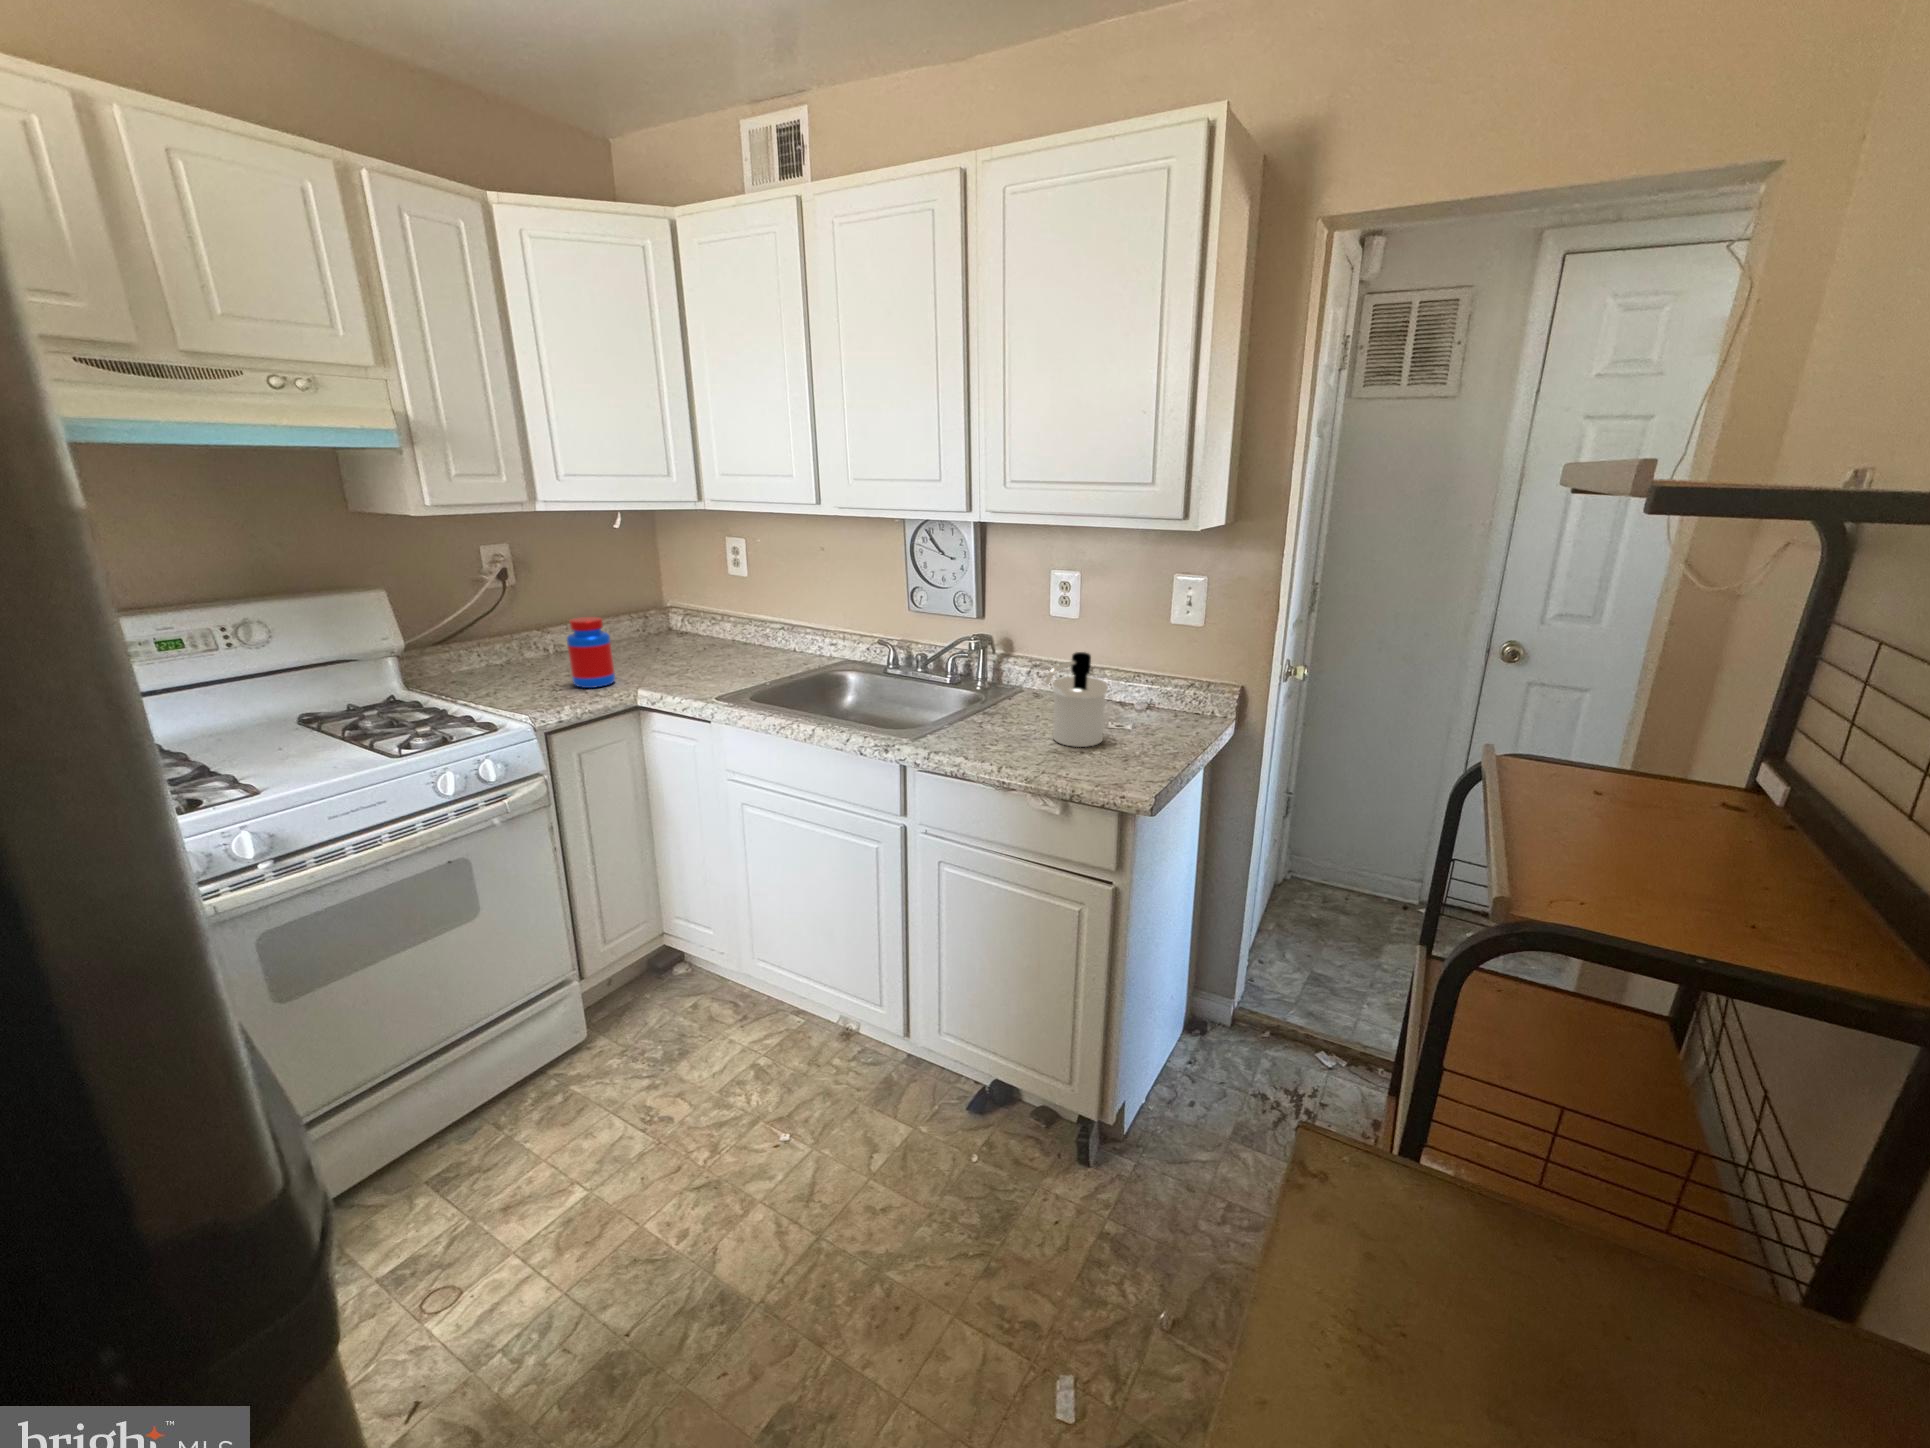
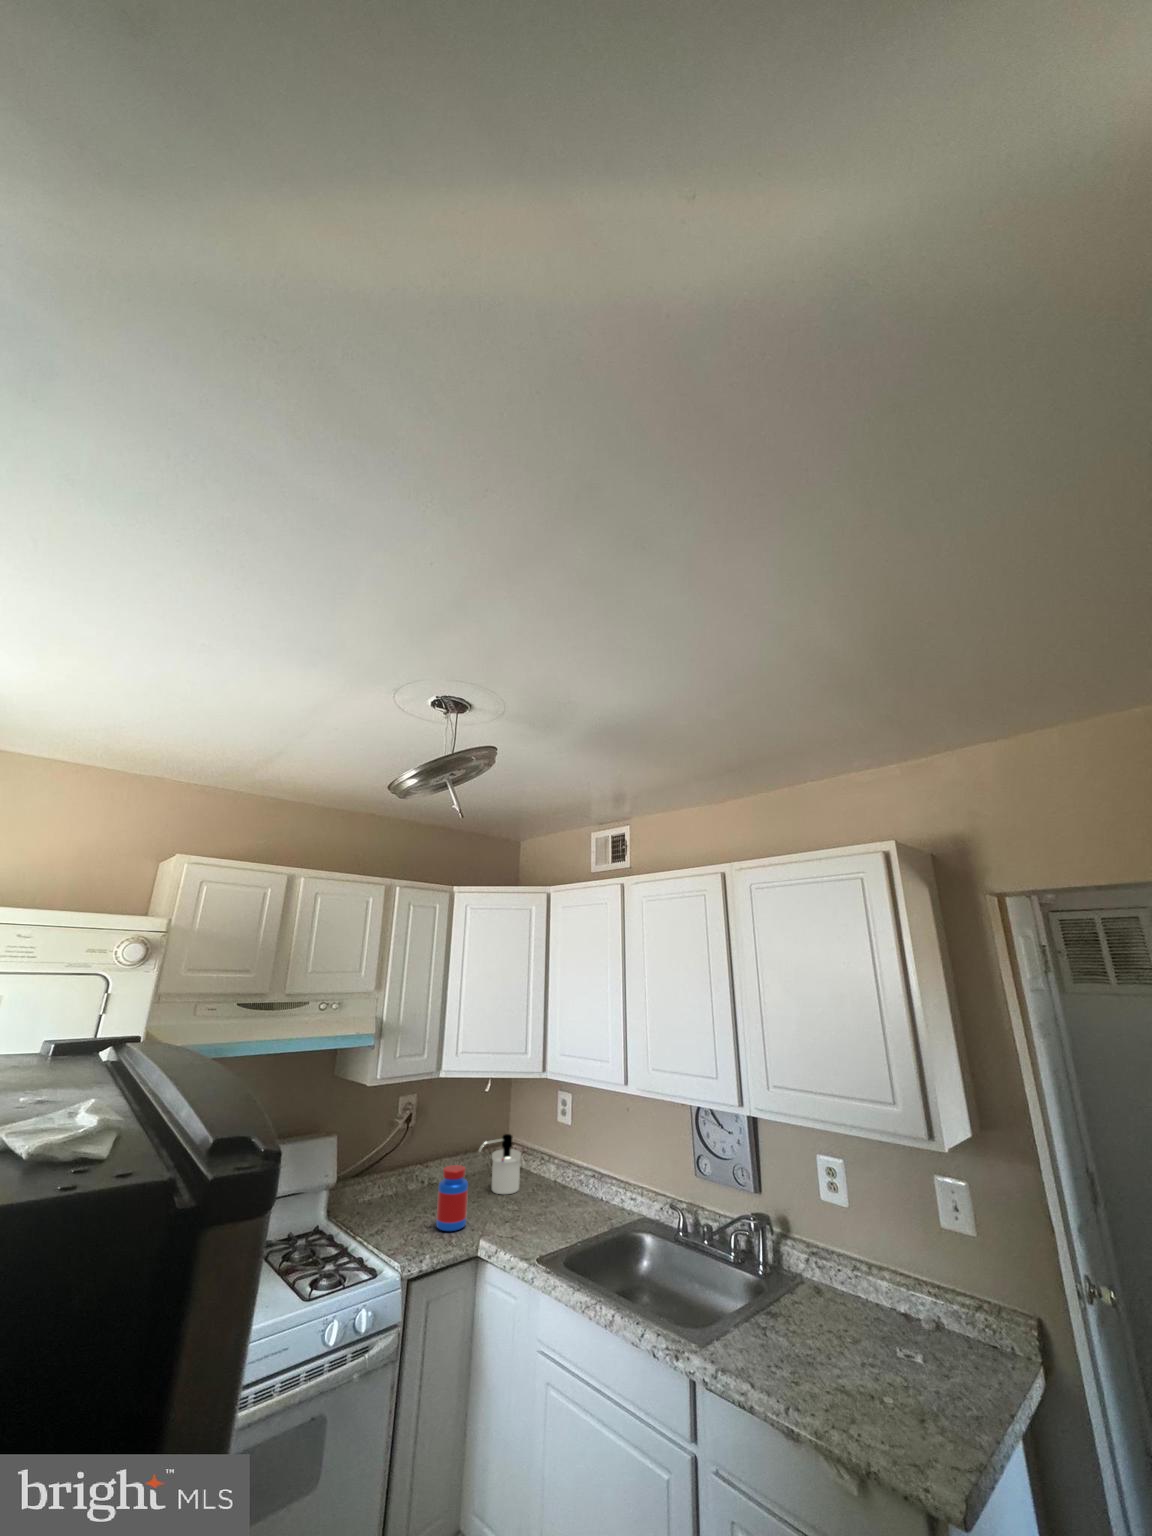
soap dispenser: present [1045,652,1108,747] -> present [479,1134,521,1194]

